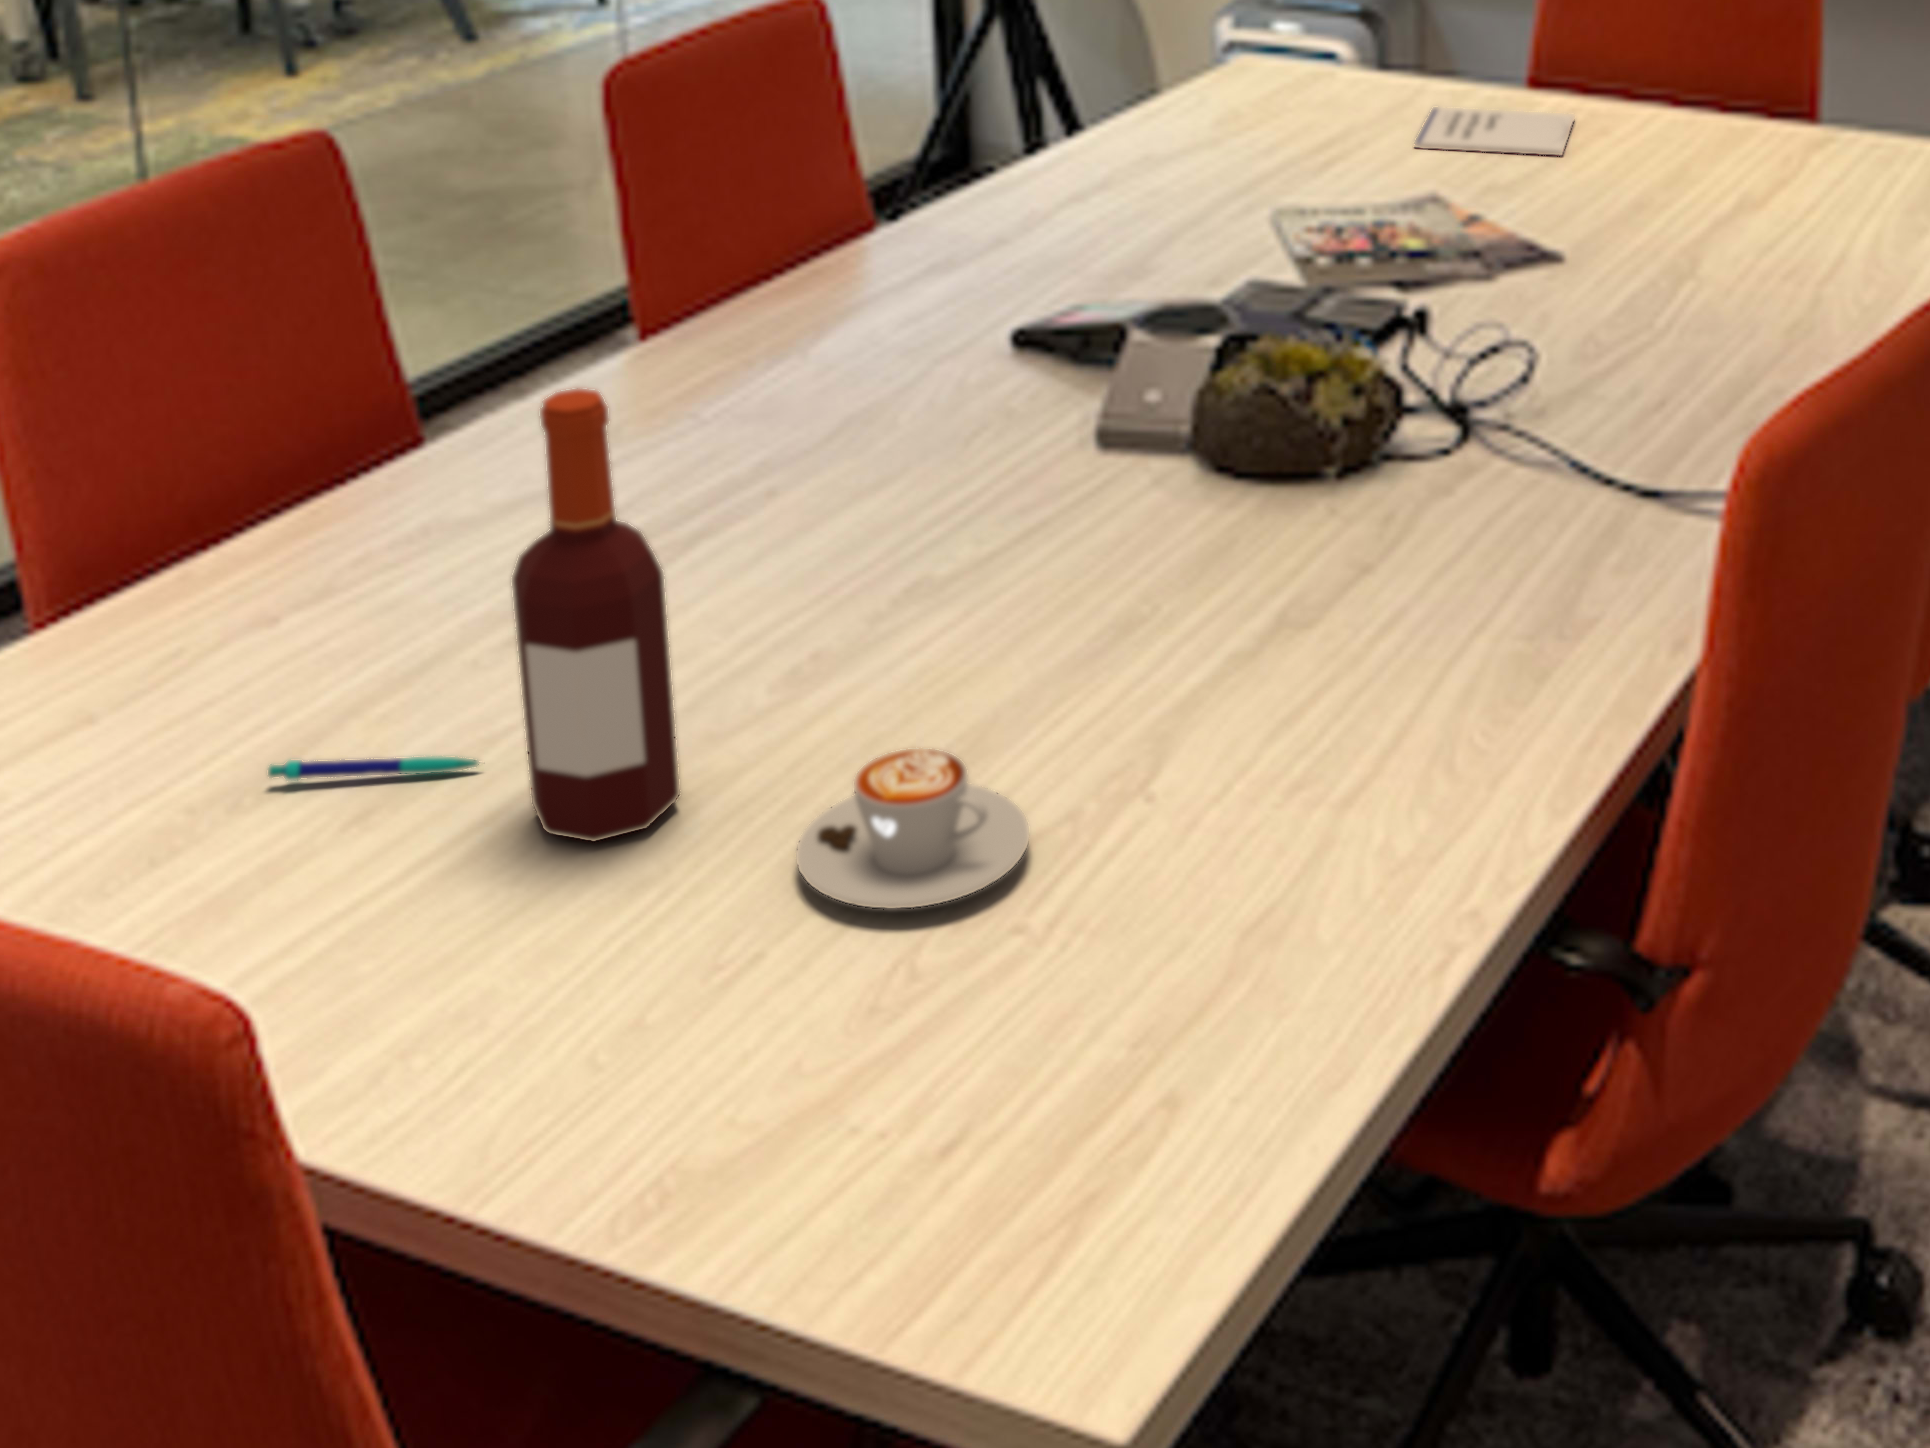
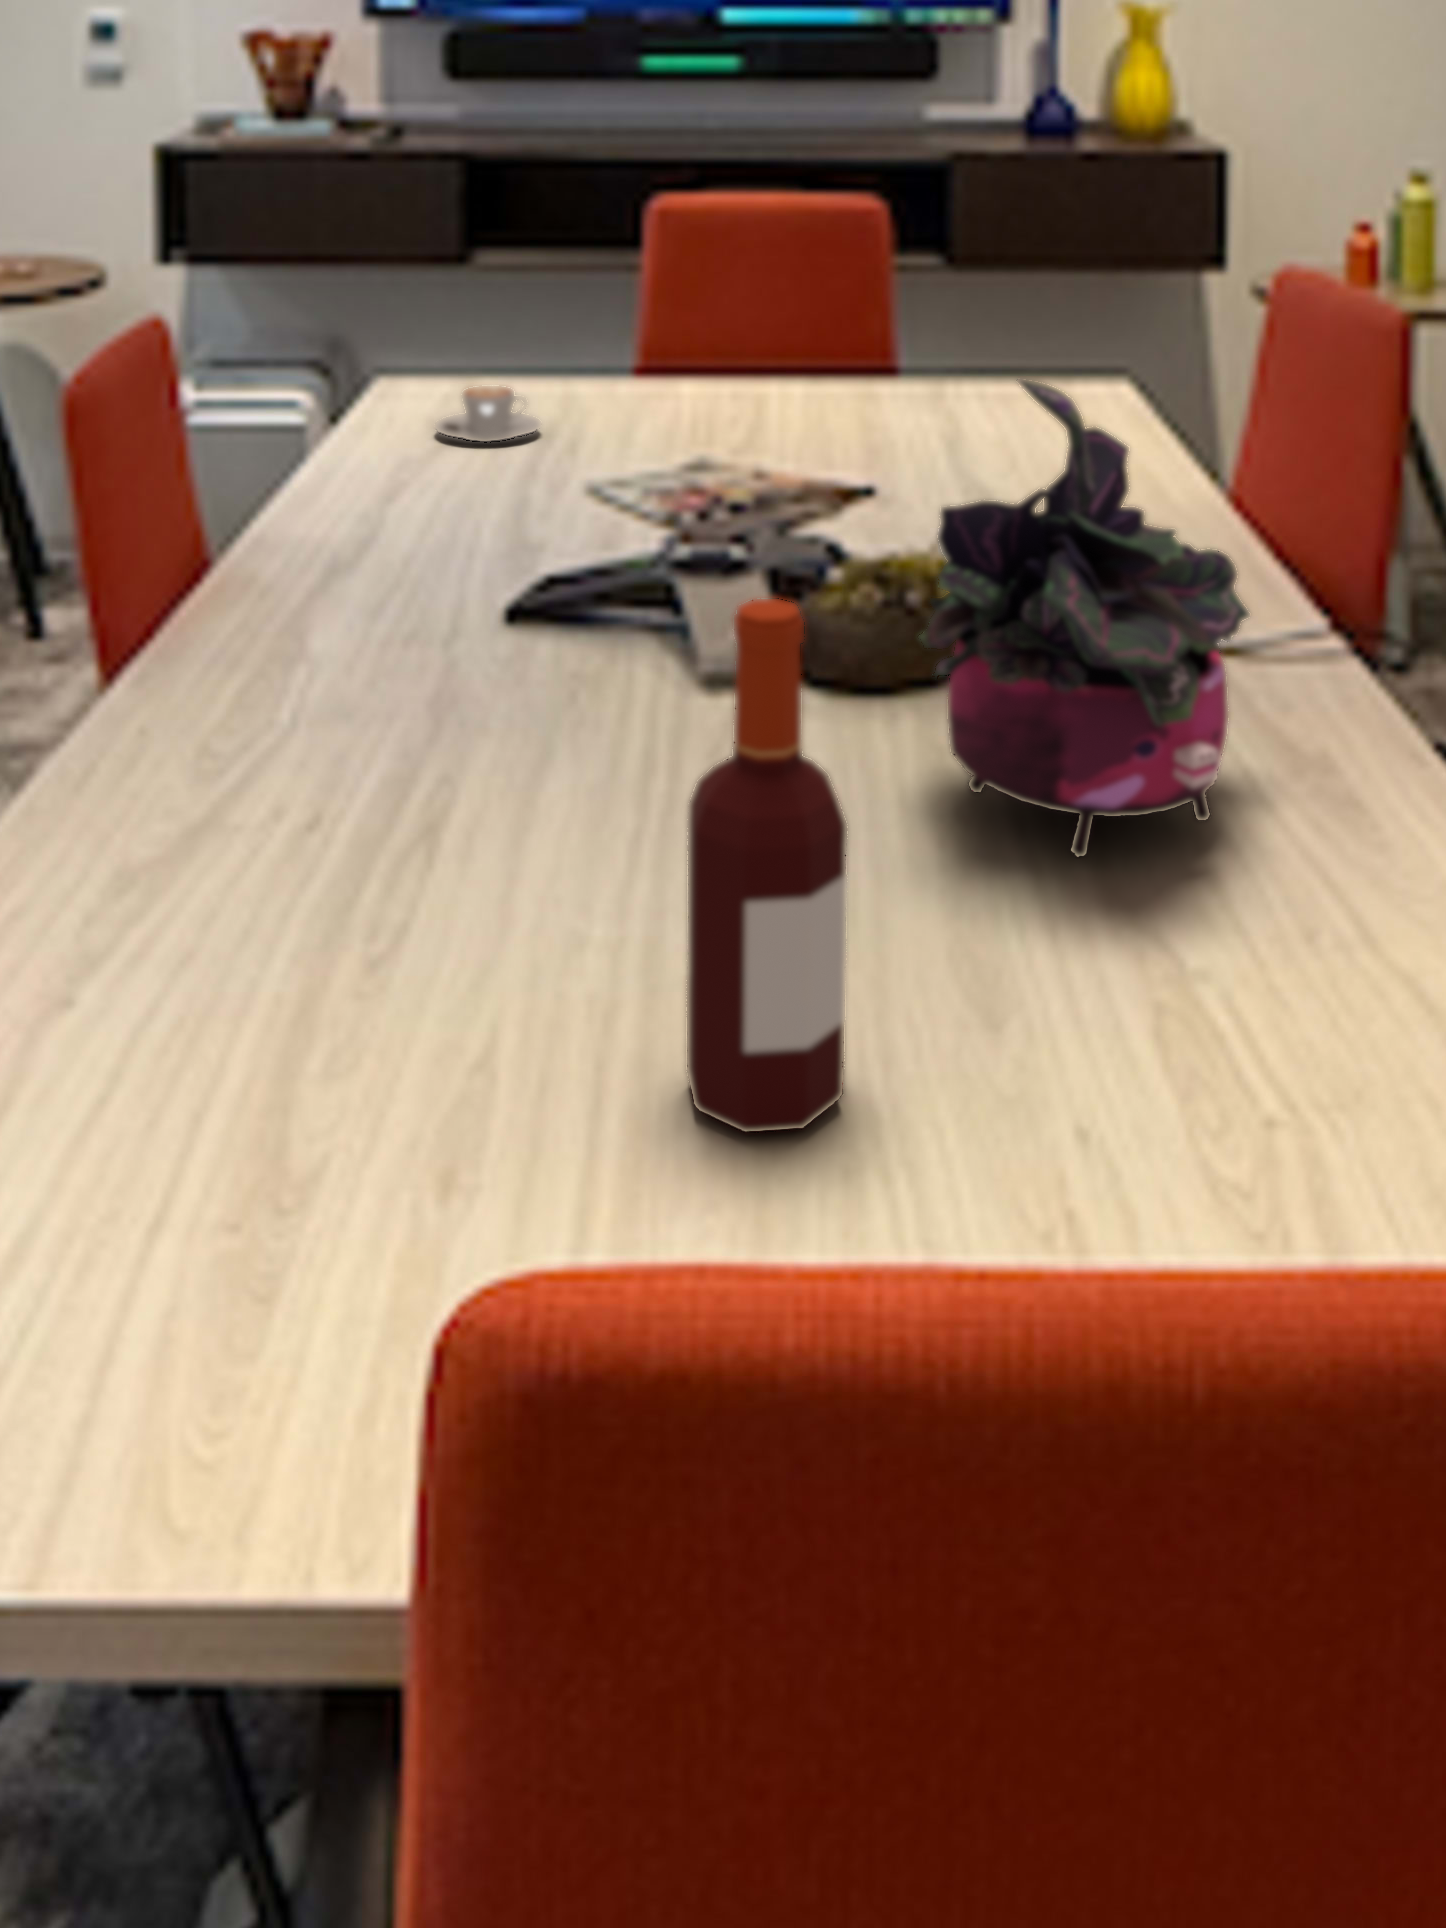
notebook: present [1415,107,1574,156] -> none [619,388,770,426]
potted plant: none [1013,195,1438,675] -> present [920,379,1249,857]
coffee cup: present [796,749,1029,909] -> present [436,386,540,442]
pen: present [268,757,479,781] -> none [358,1077,577,1151]

